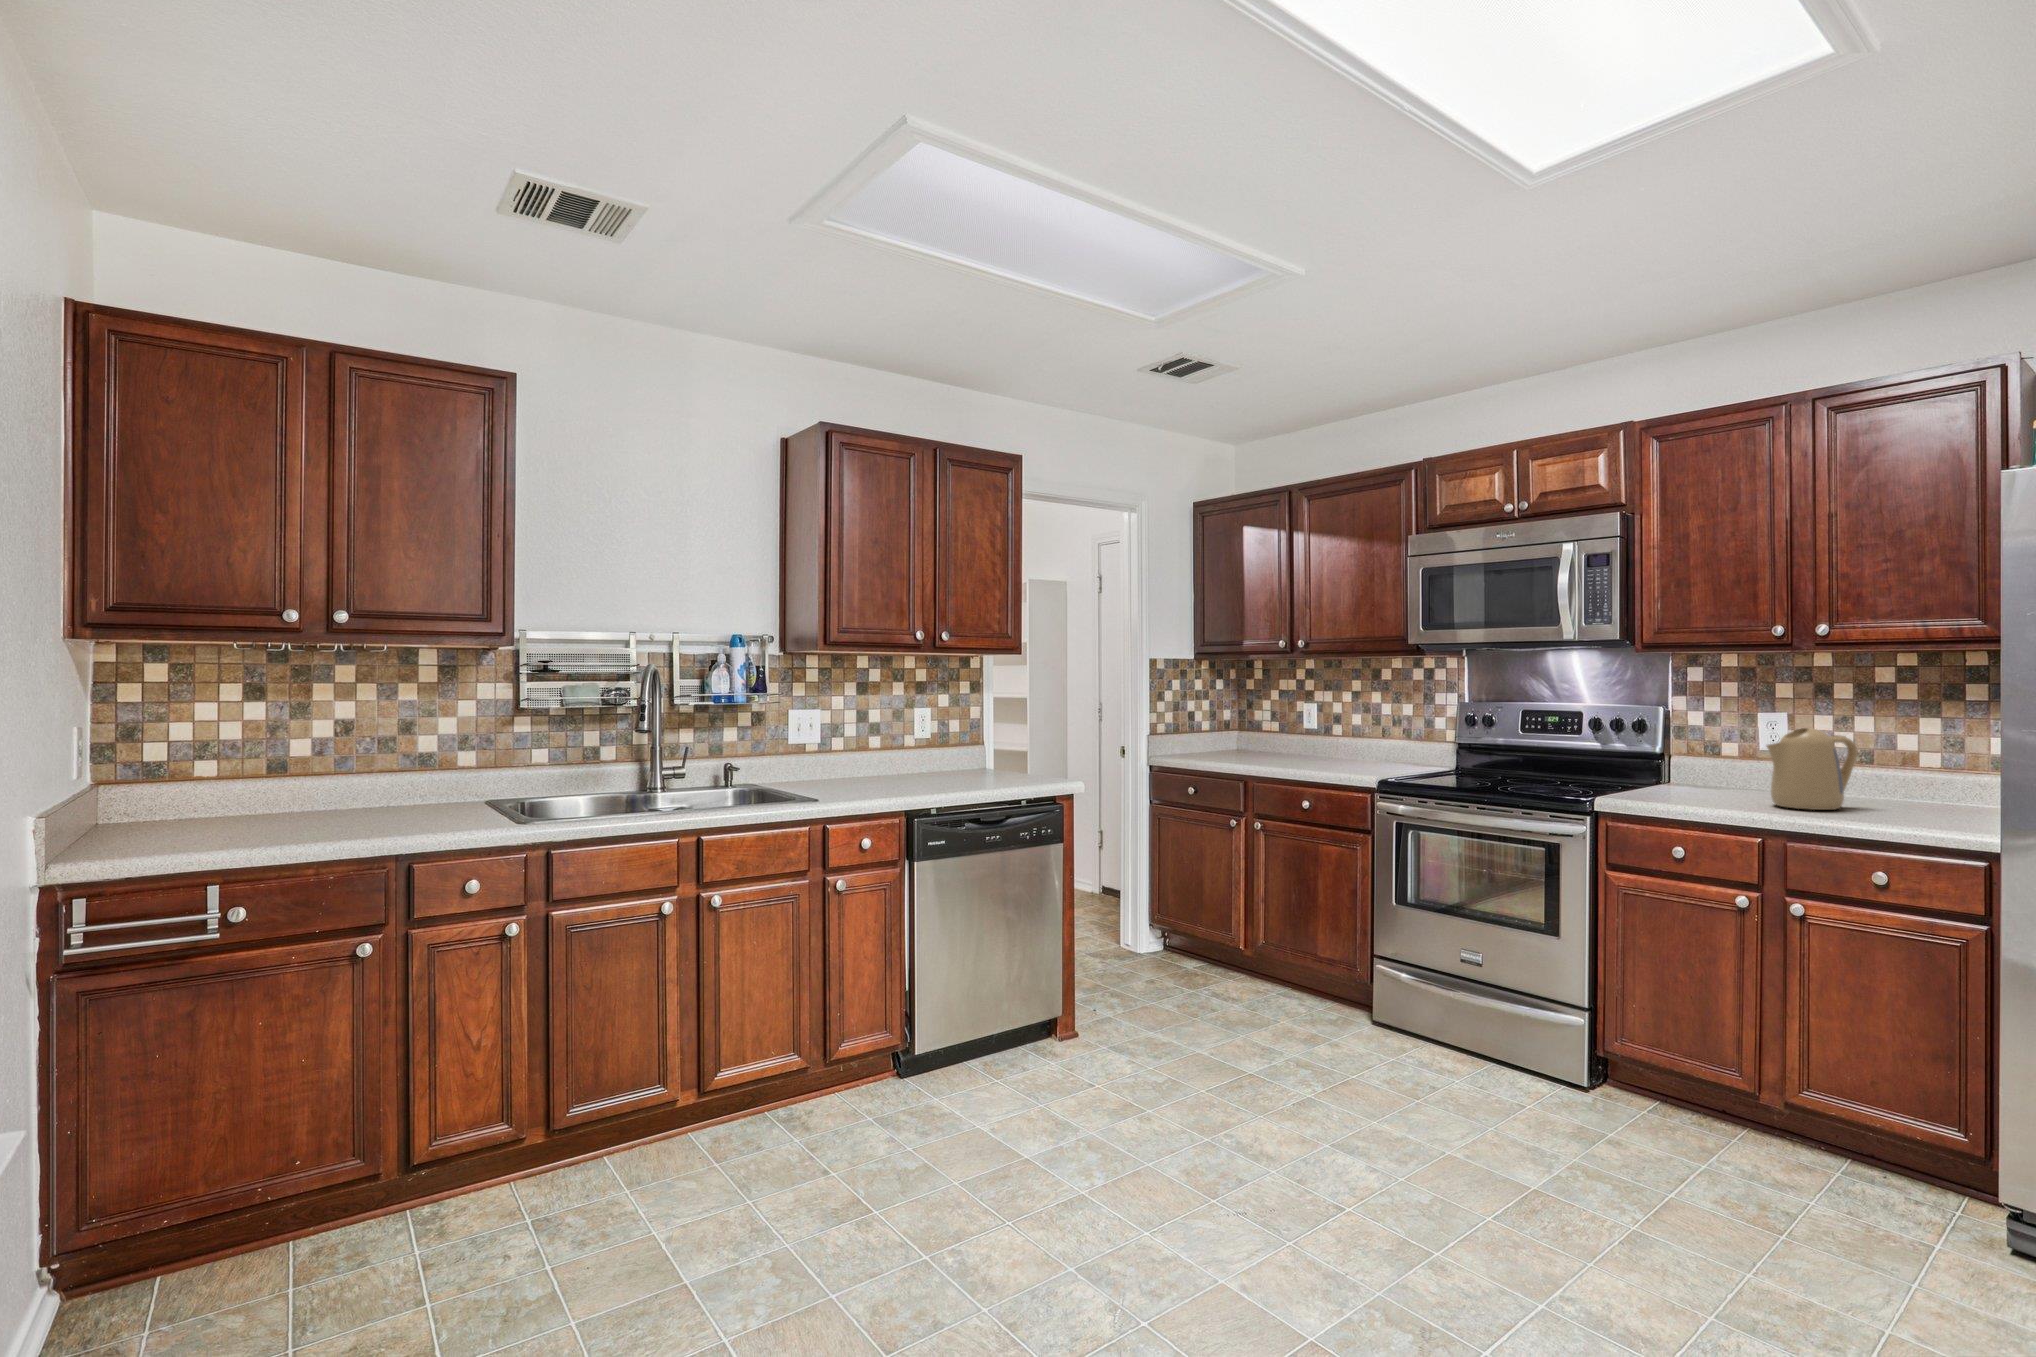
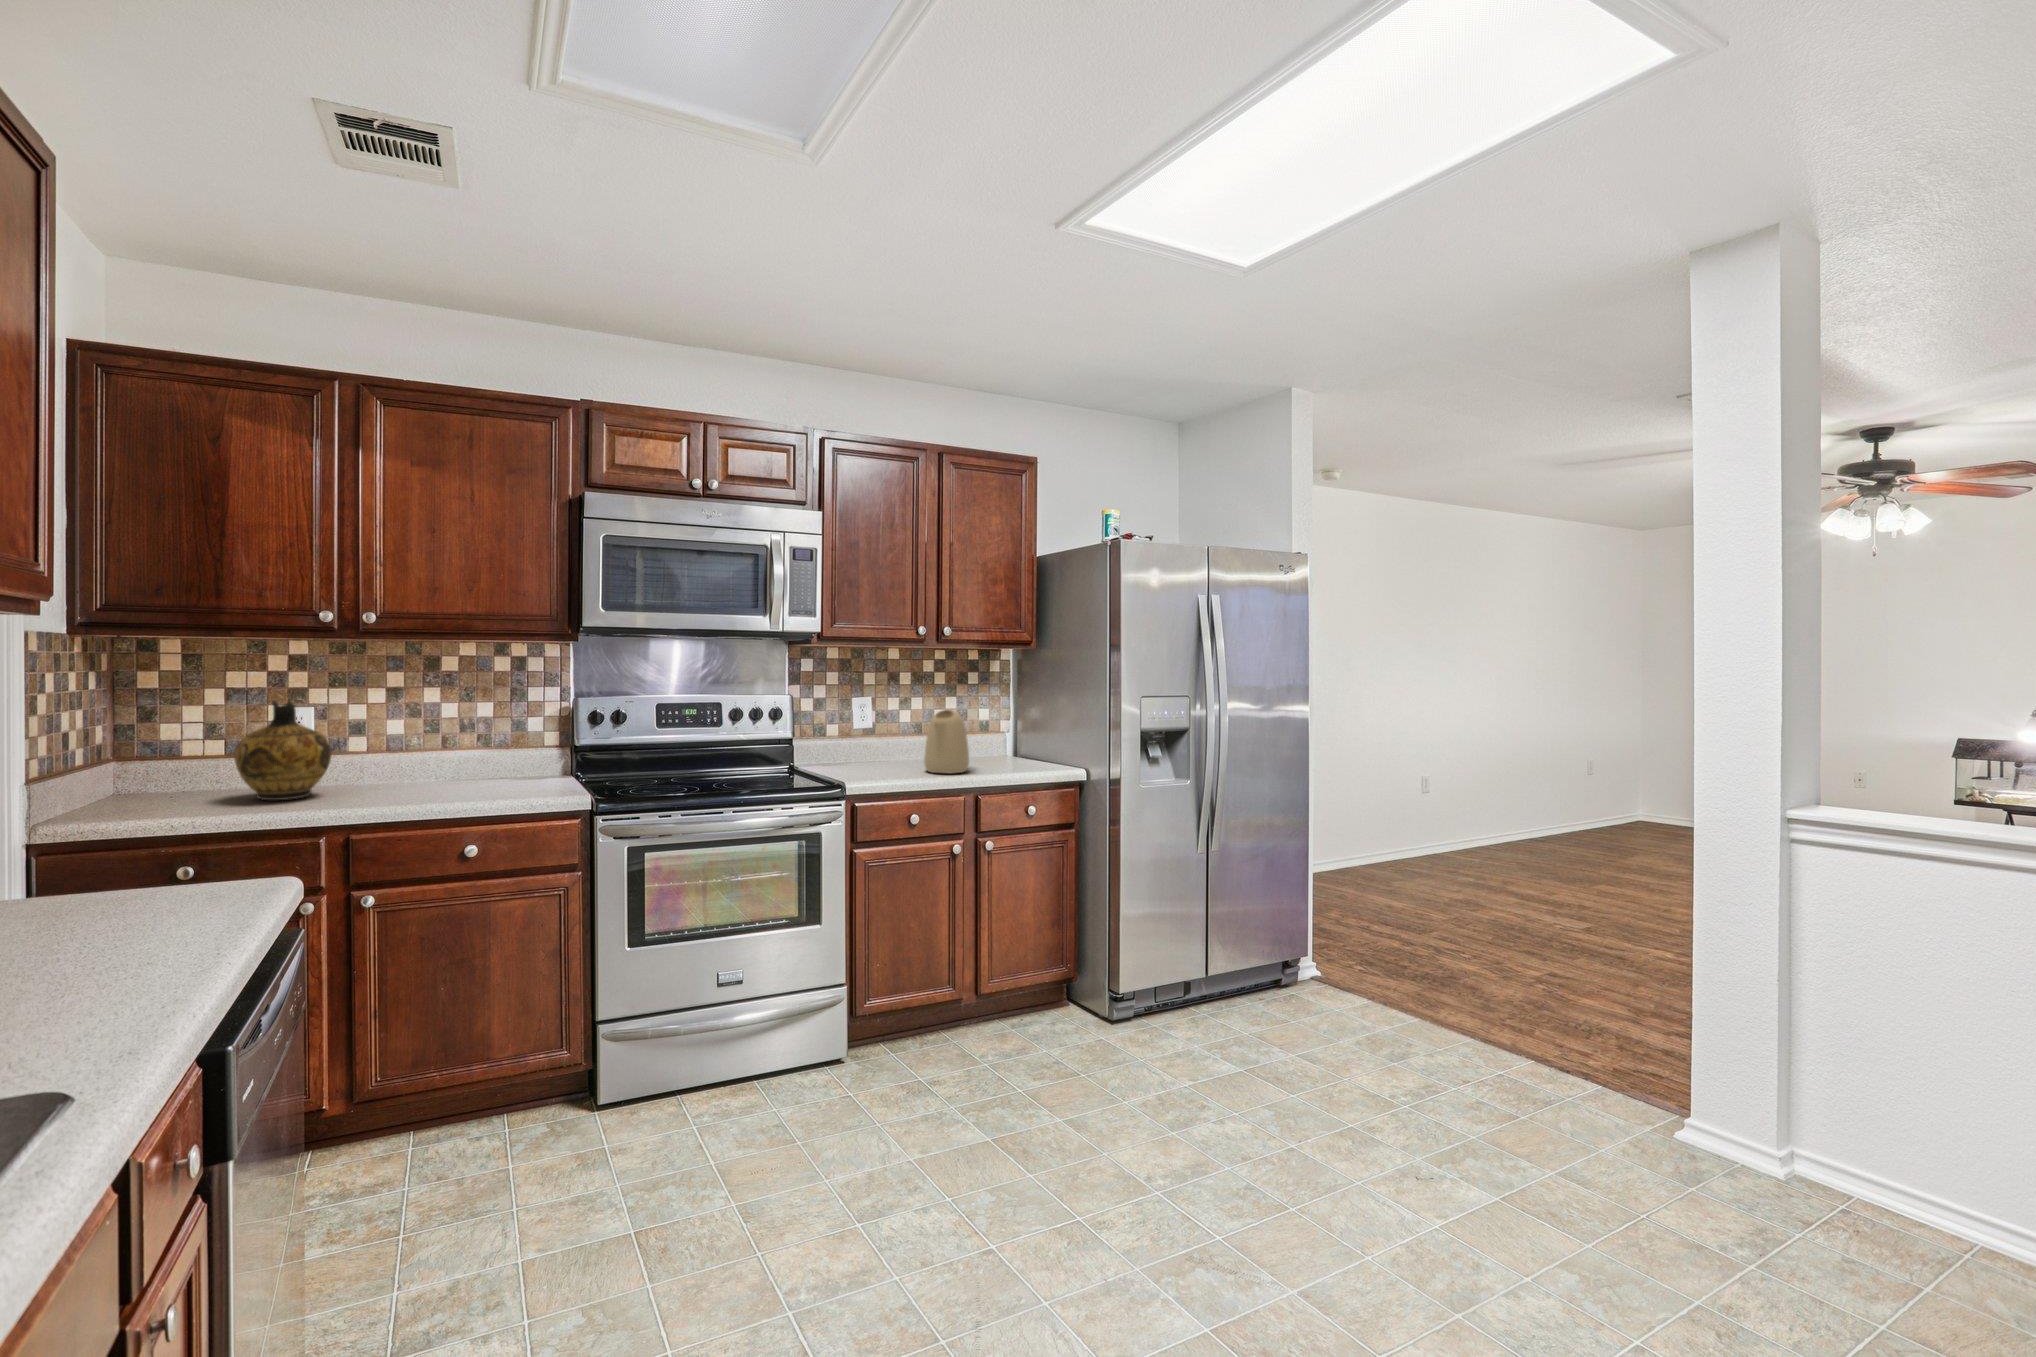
ceramic jug: none [1237,696,1289,760] -> present [234,701,332,800]

